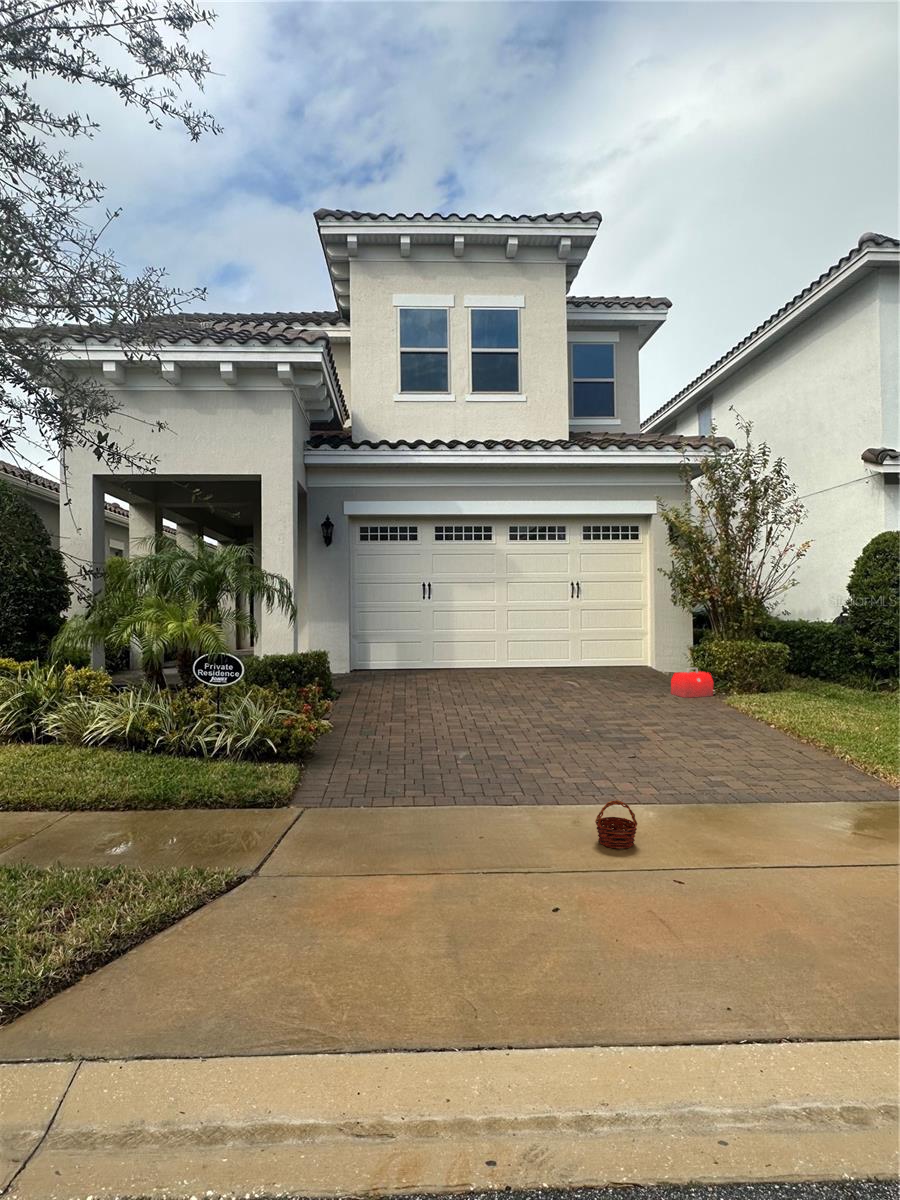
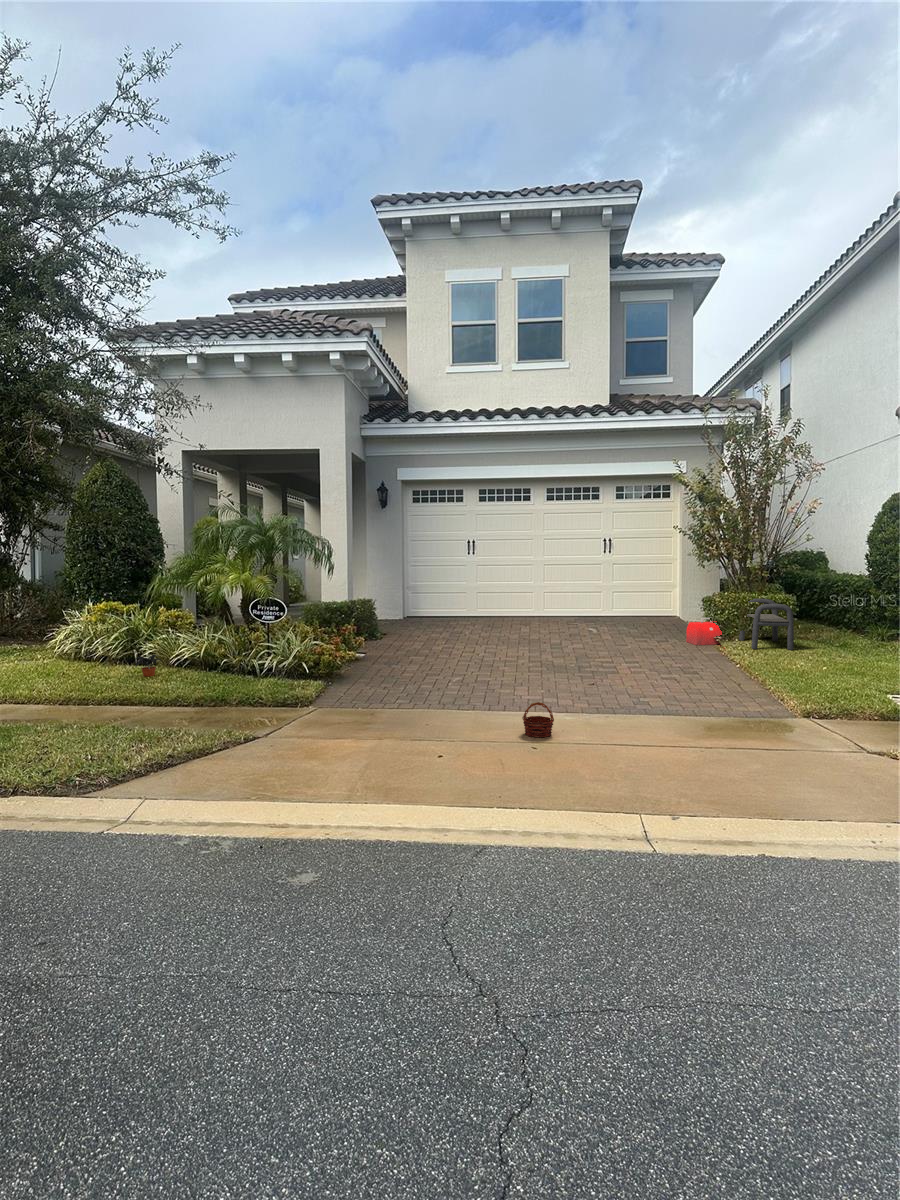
bench: none [730,647,798,704] -> present [739,599,794,650]
potted plant: none [35,733,74,764] -> present [136,655,161,676]

